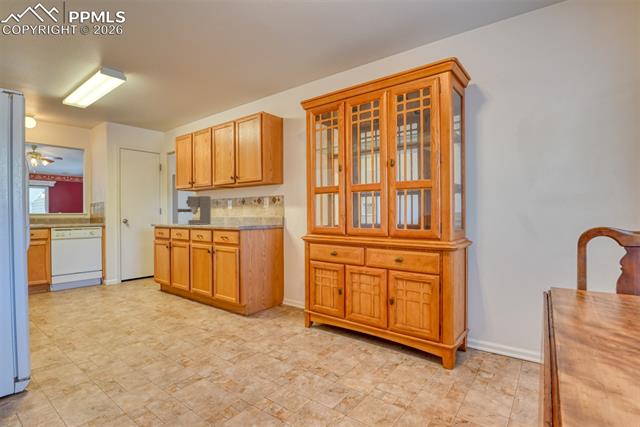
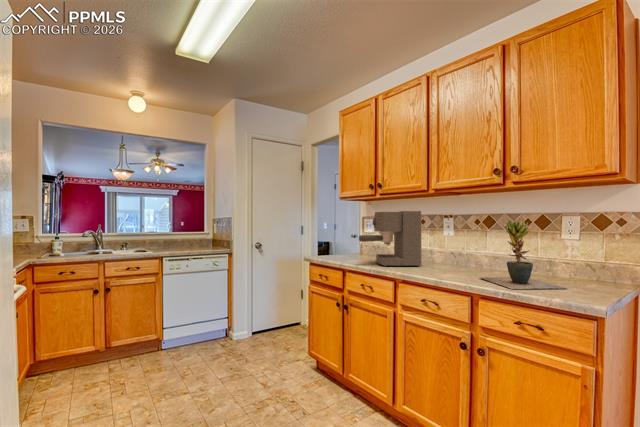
potted plant: none [222,199,246,225] -> present [481,220,564,289]

